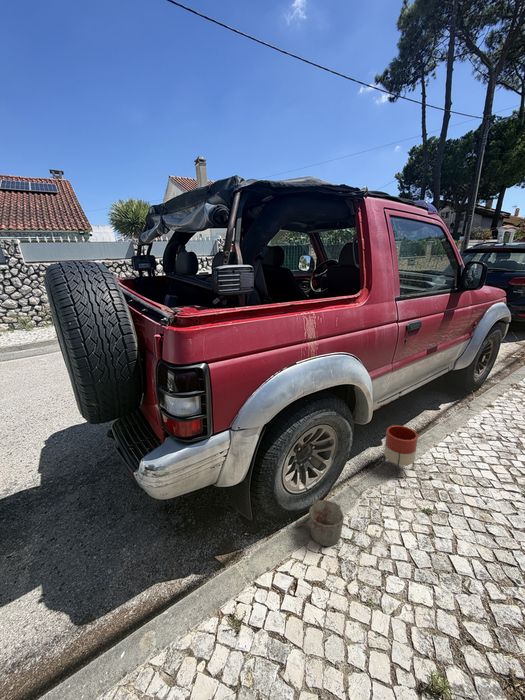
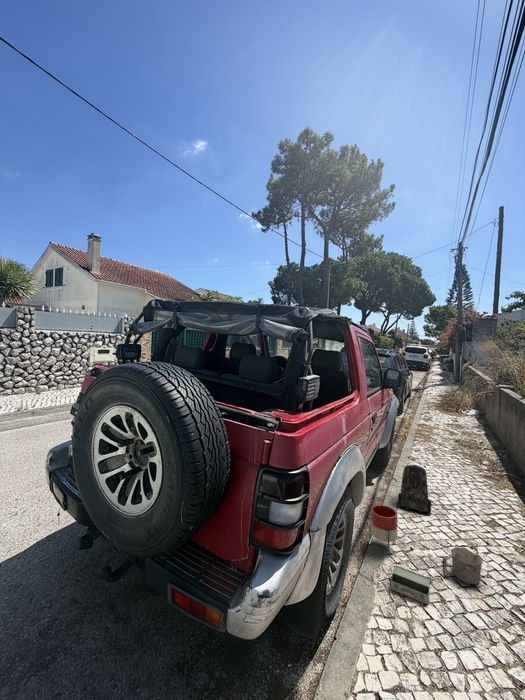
backpack: none [448,391,498,448] -> present [398,465,431,513]
toolbox: none [376,488,427,532] -> present [391,566,430,604]
bucket: present [296,500,344,546] -> present [442,547,482,584]

